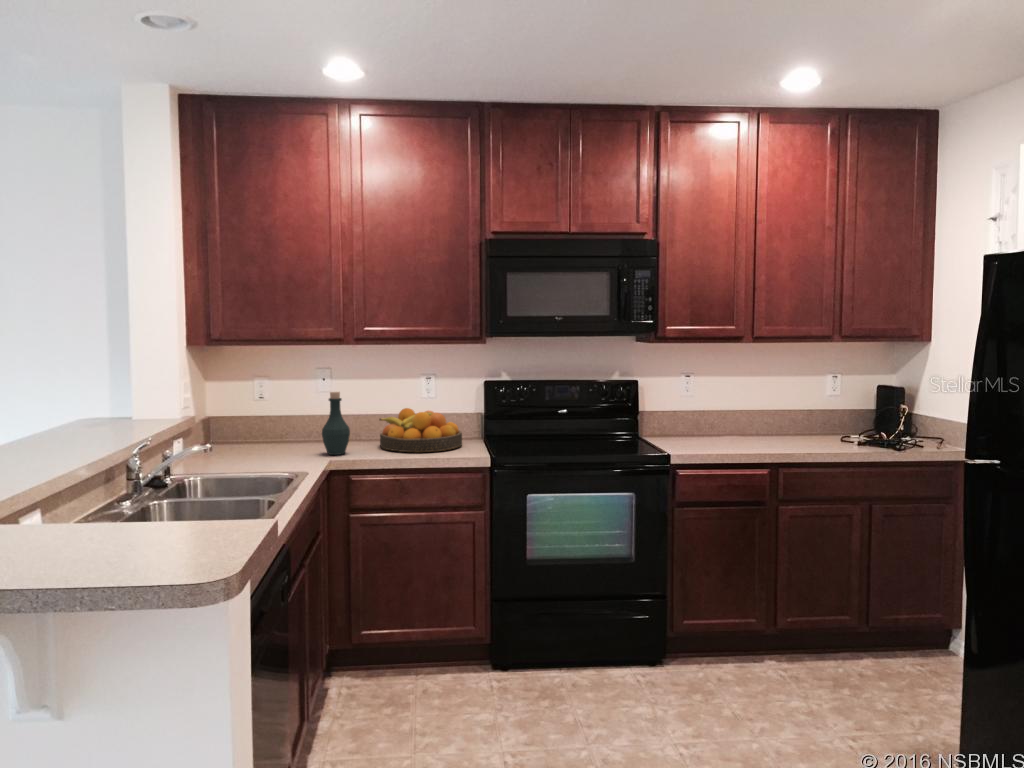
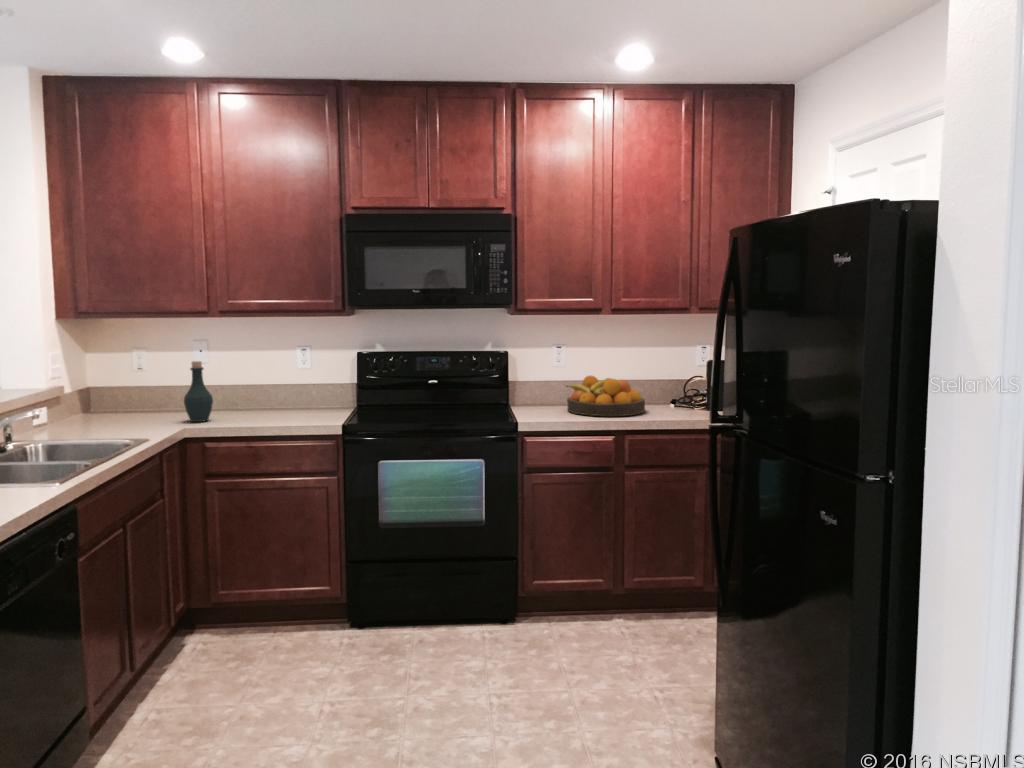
fruit bowl: present [379,408,462,452] -> present [566,375,645,416]

